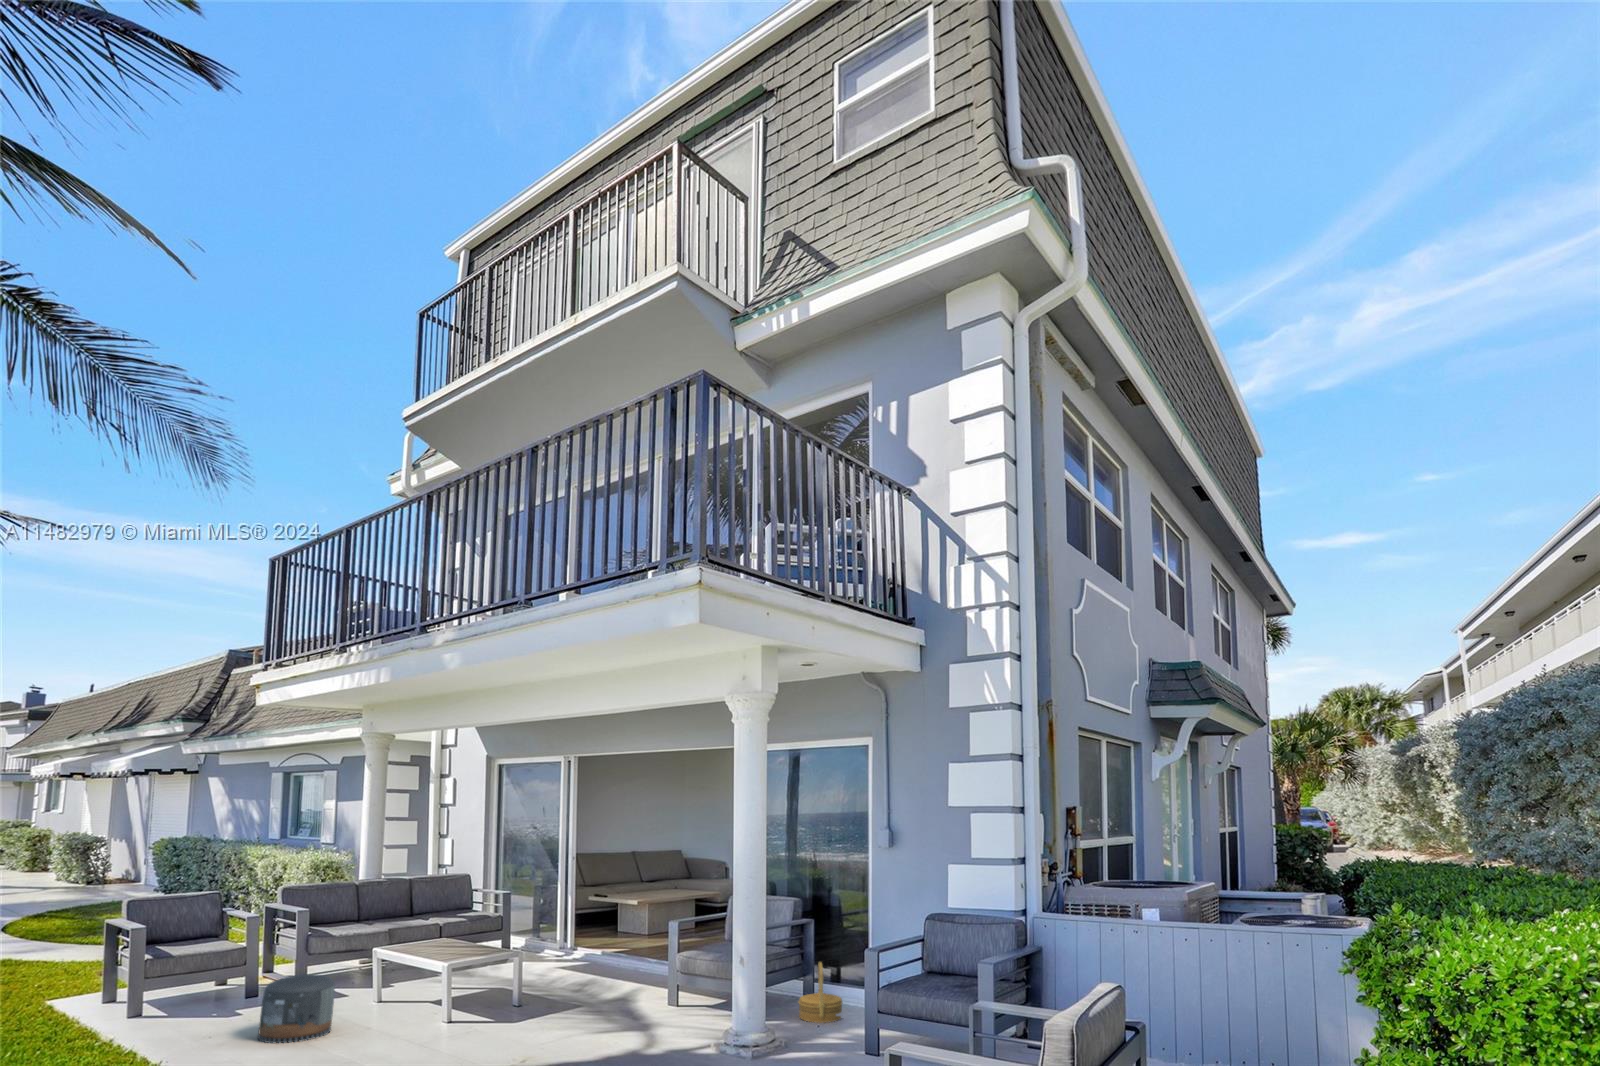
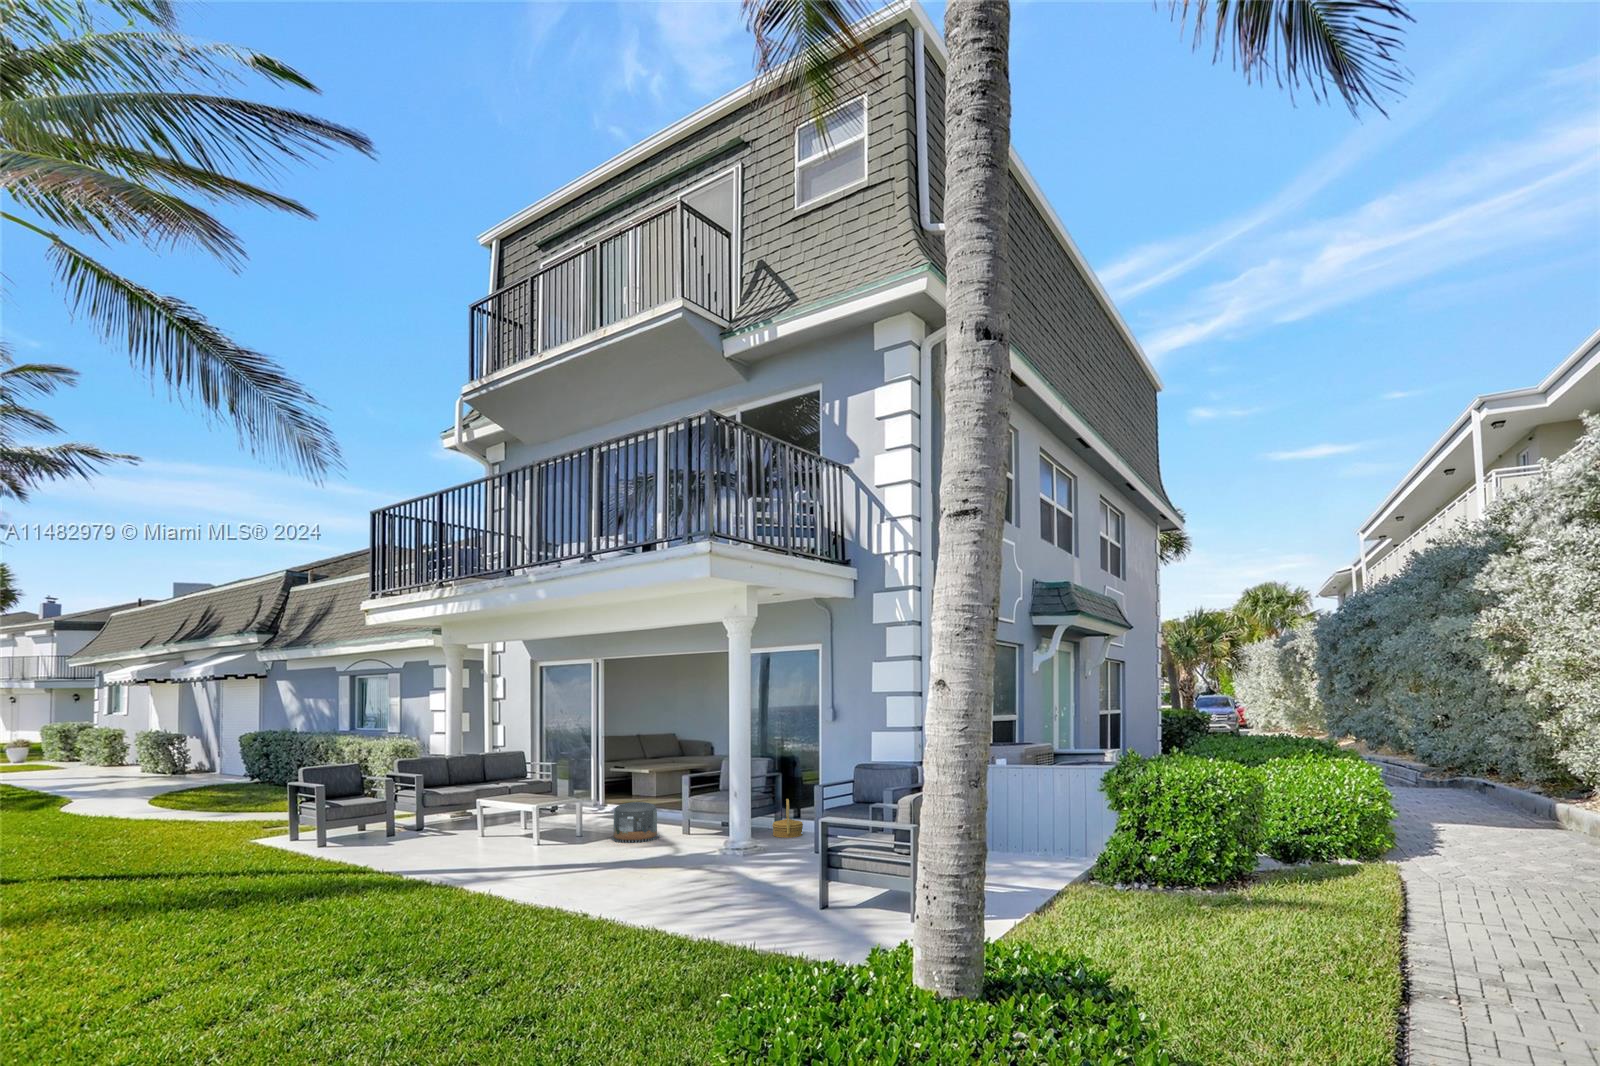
pouf: present [258,975,335,1043] -> present [613,802,657,843]

